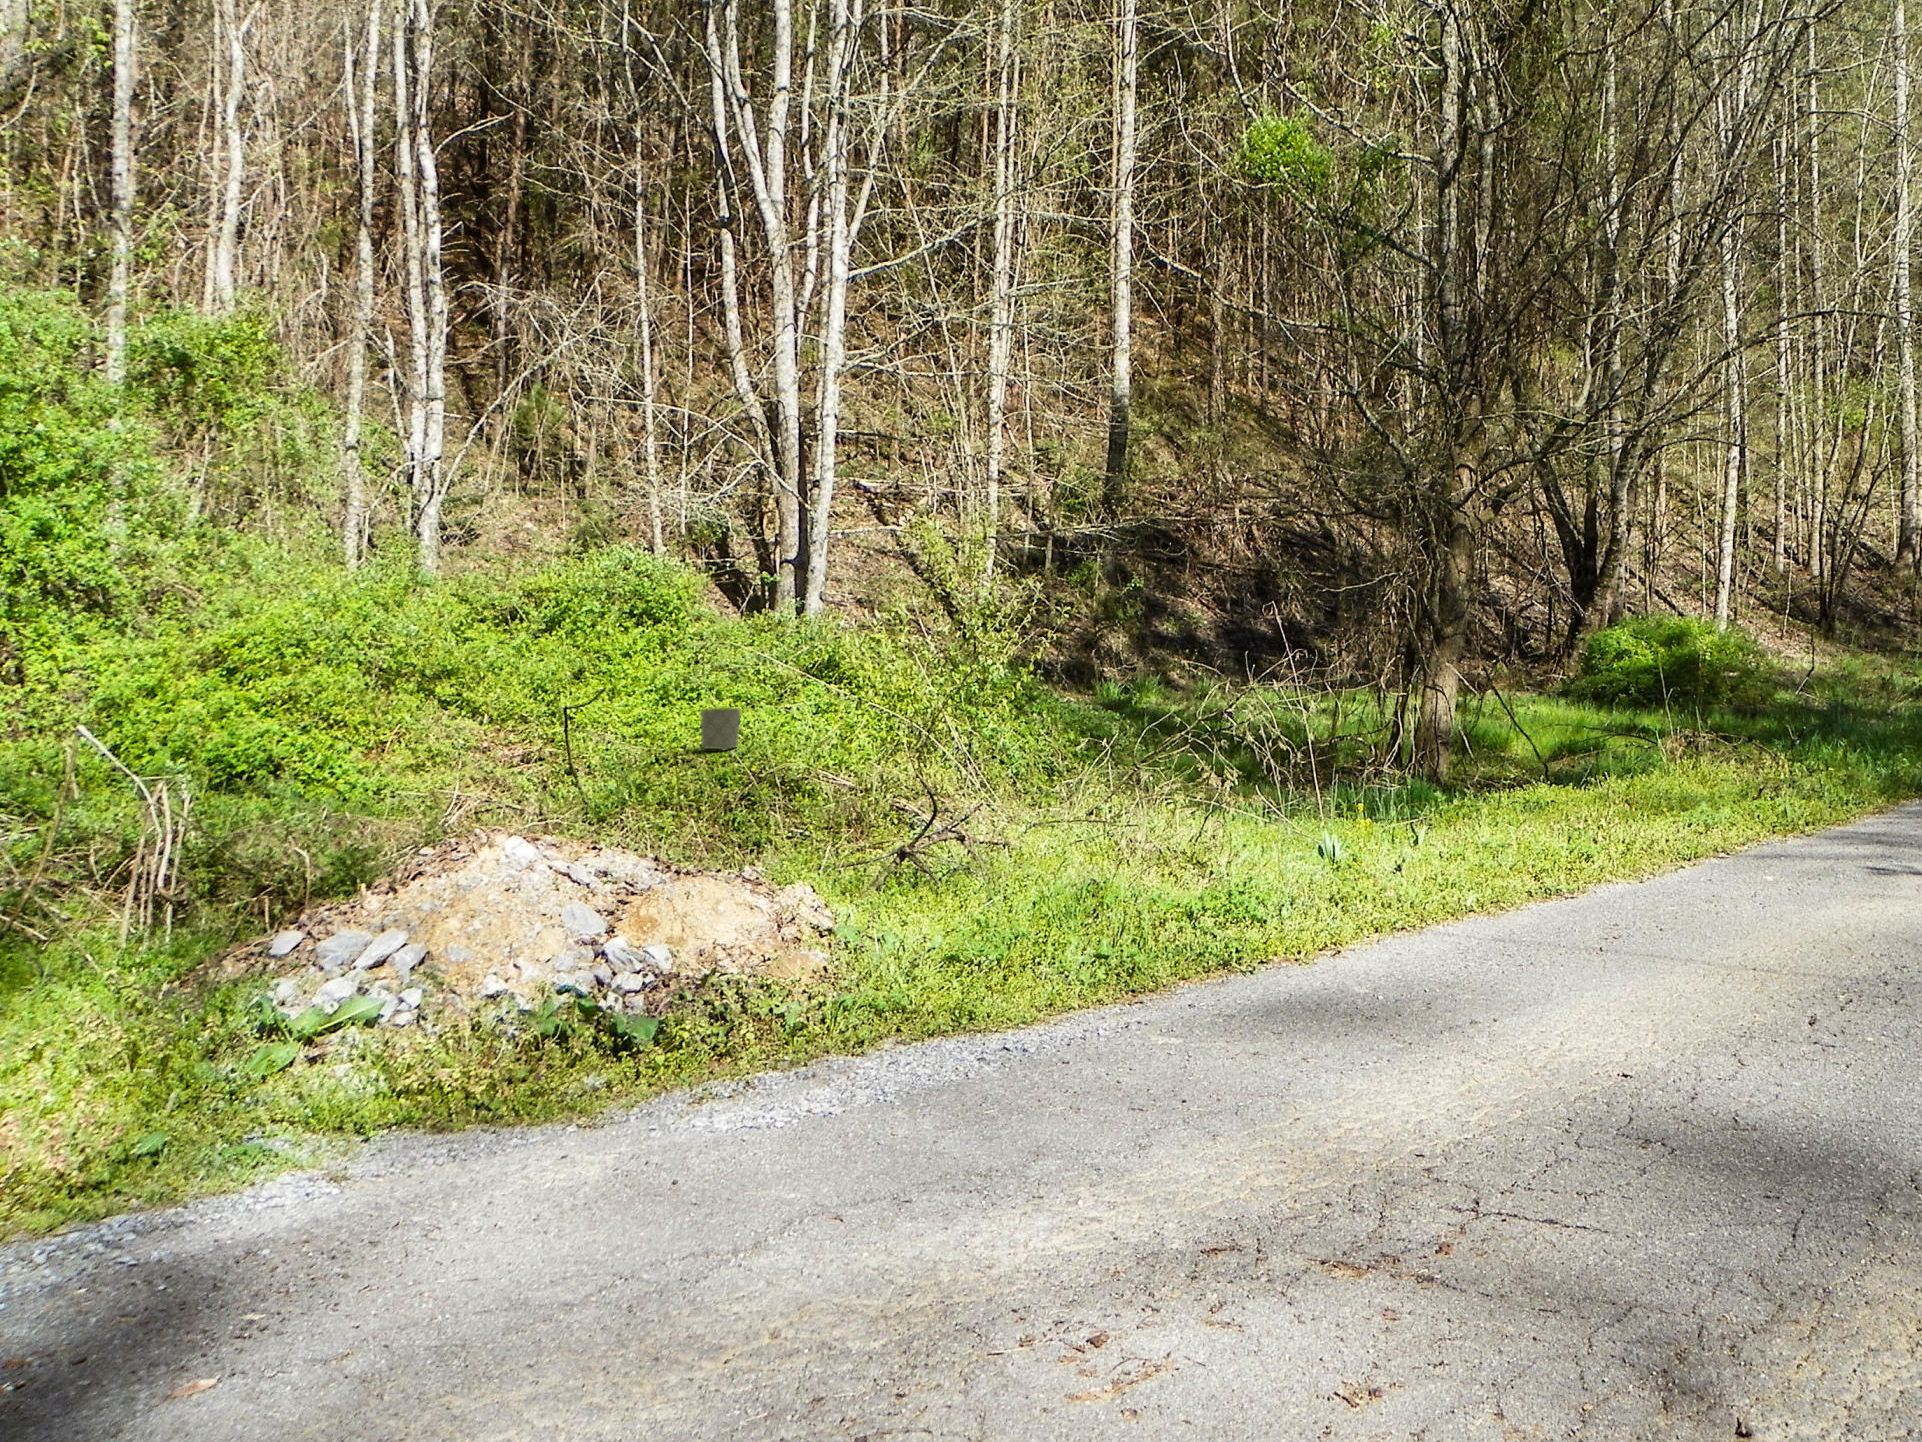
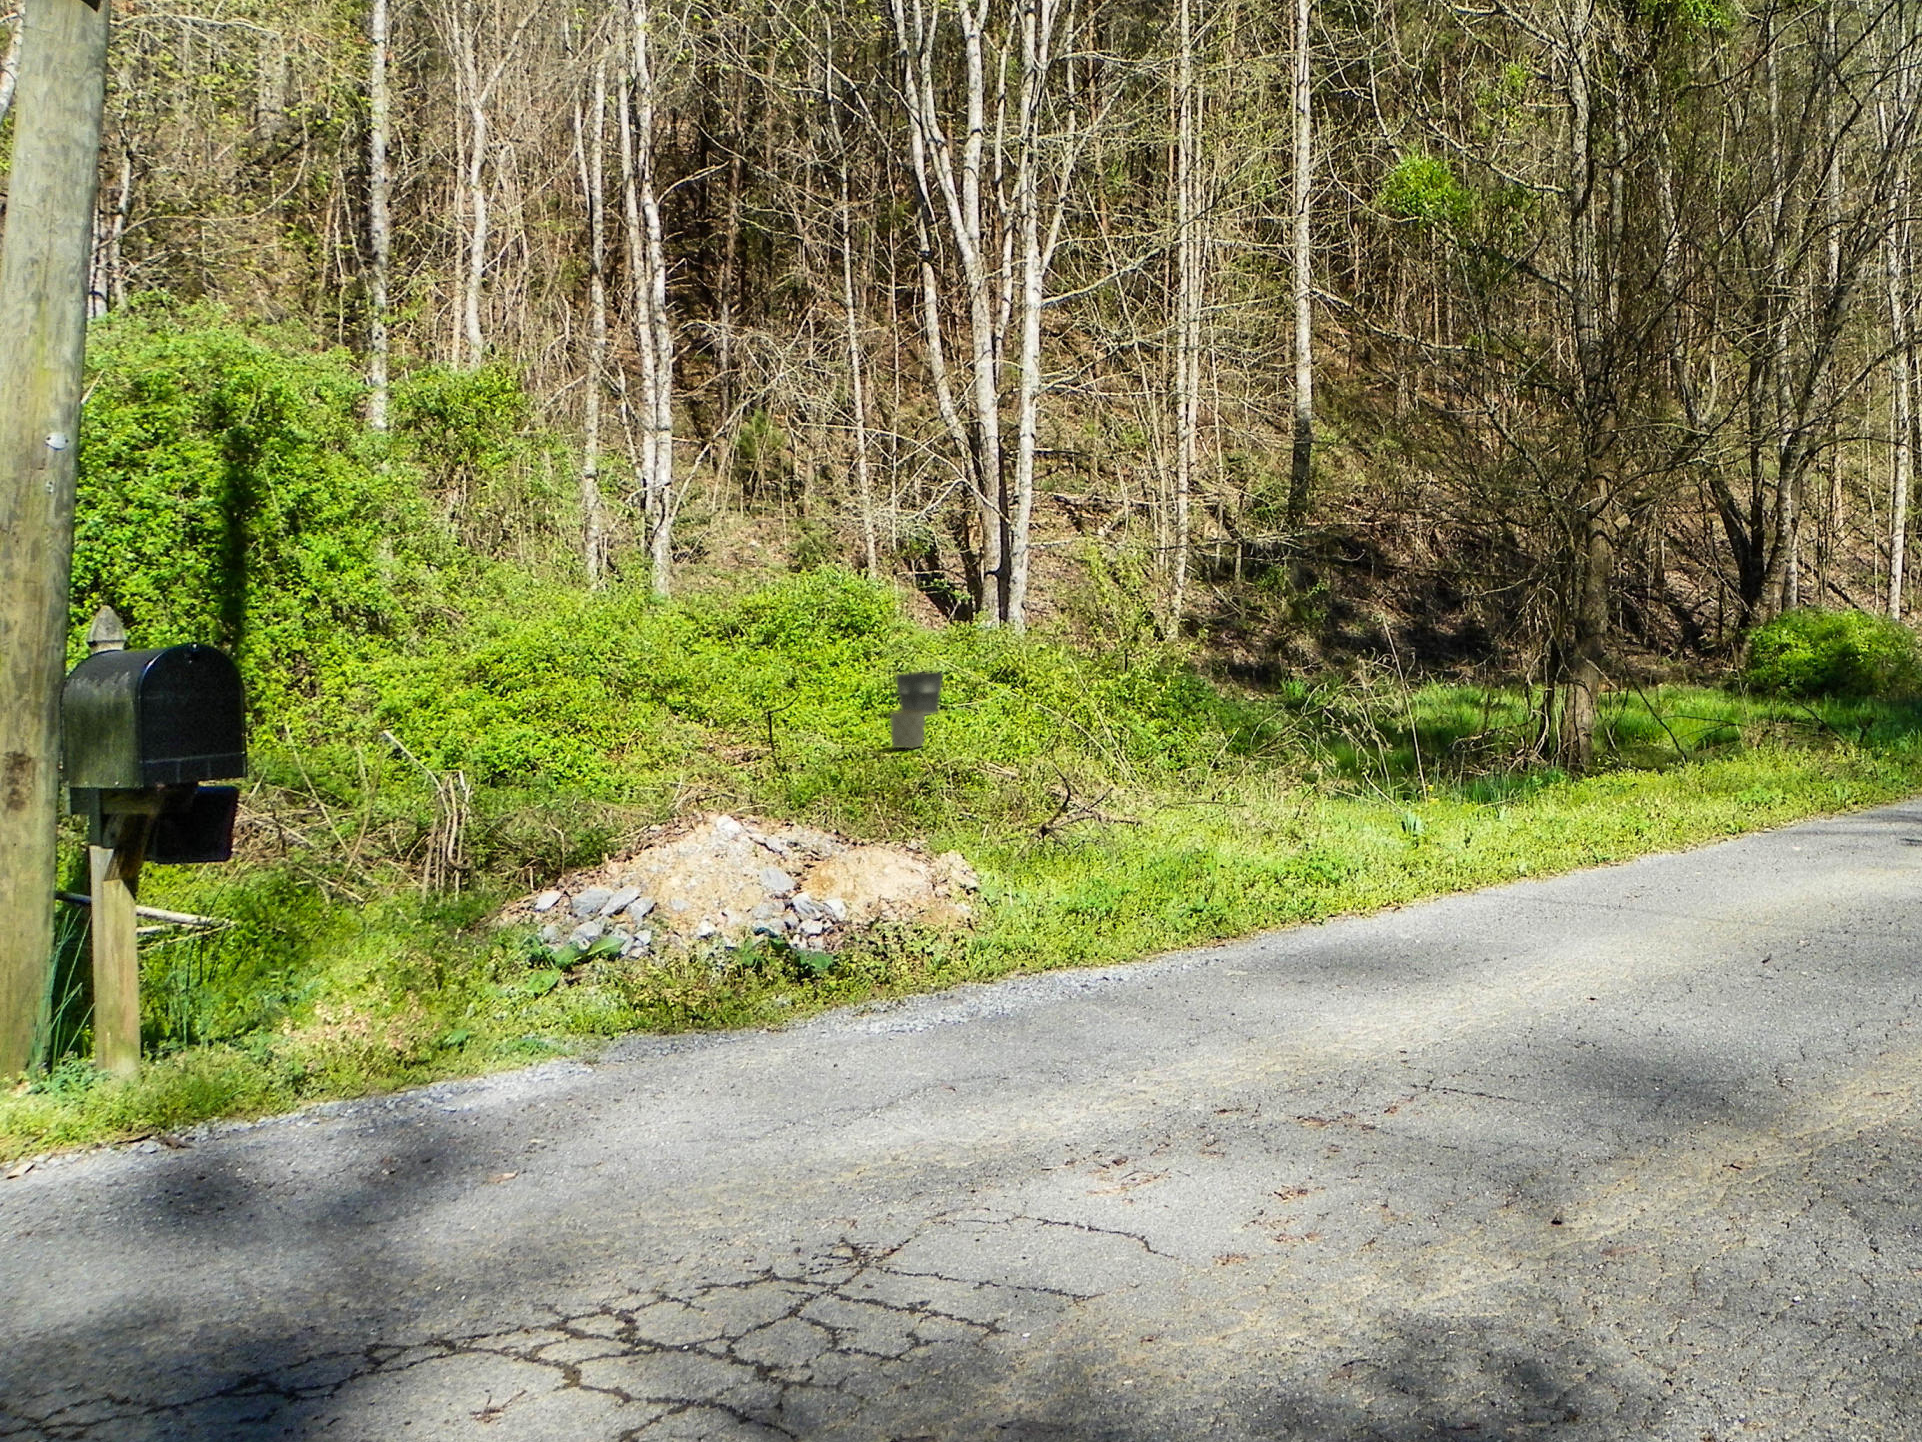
bucket: none [694,664,757,711] -> present [891,672,944,715]

